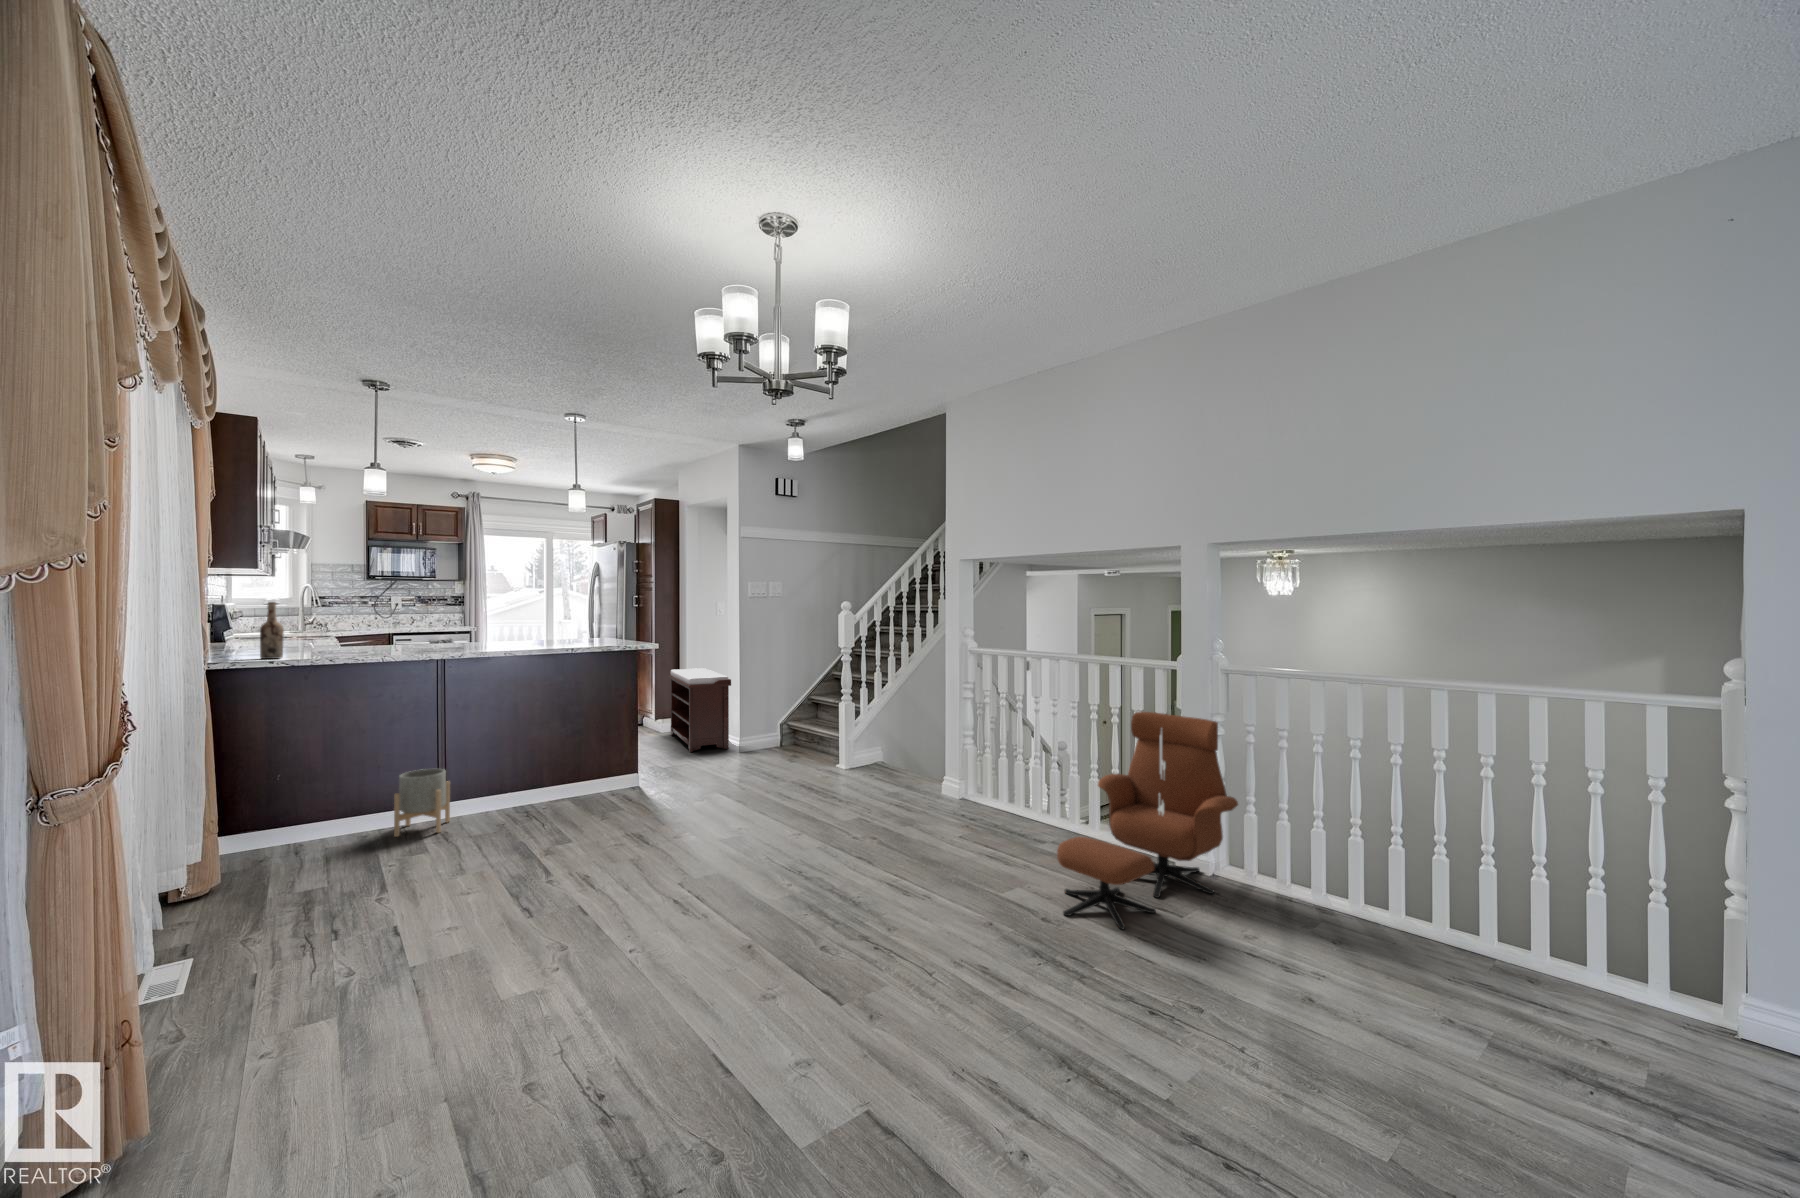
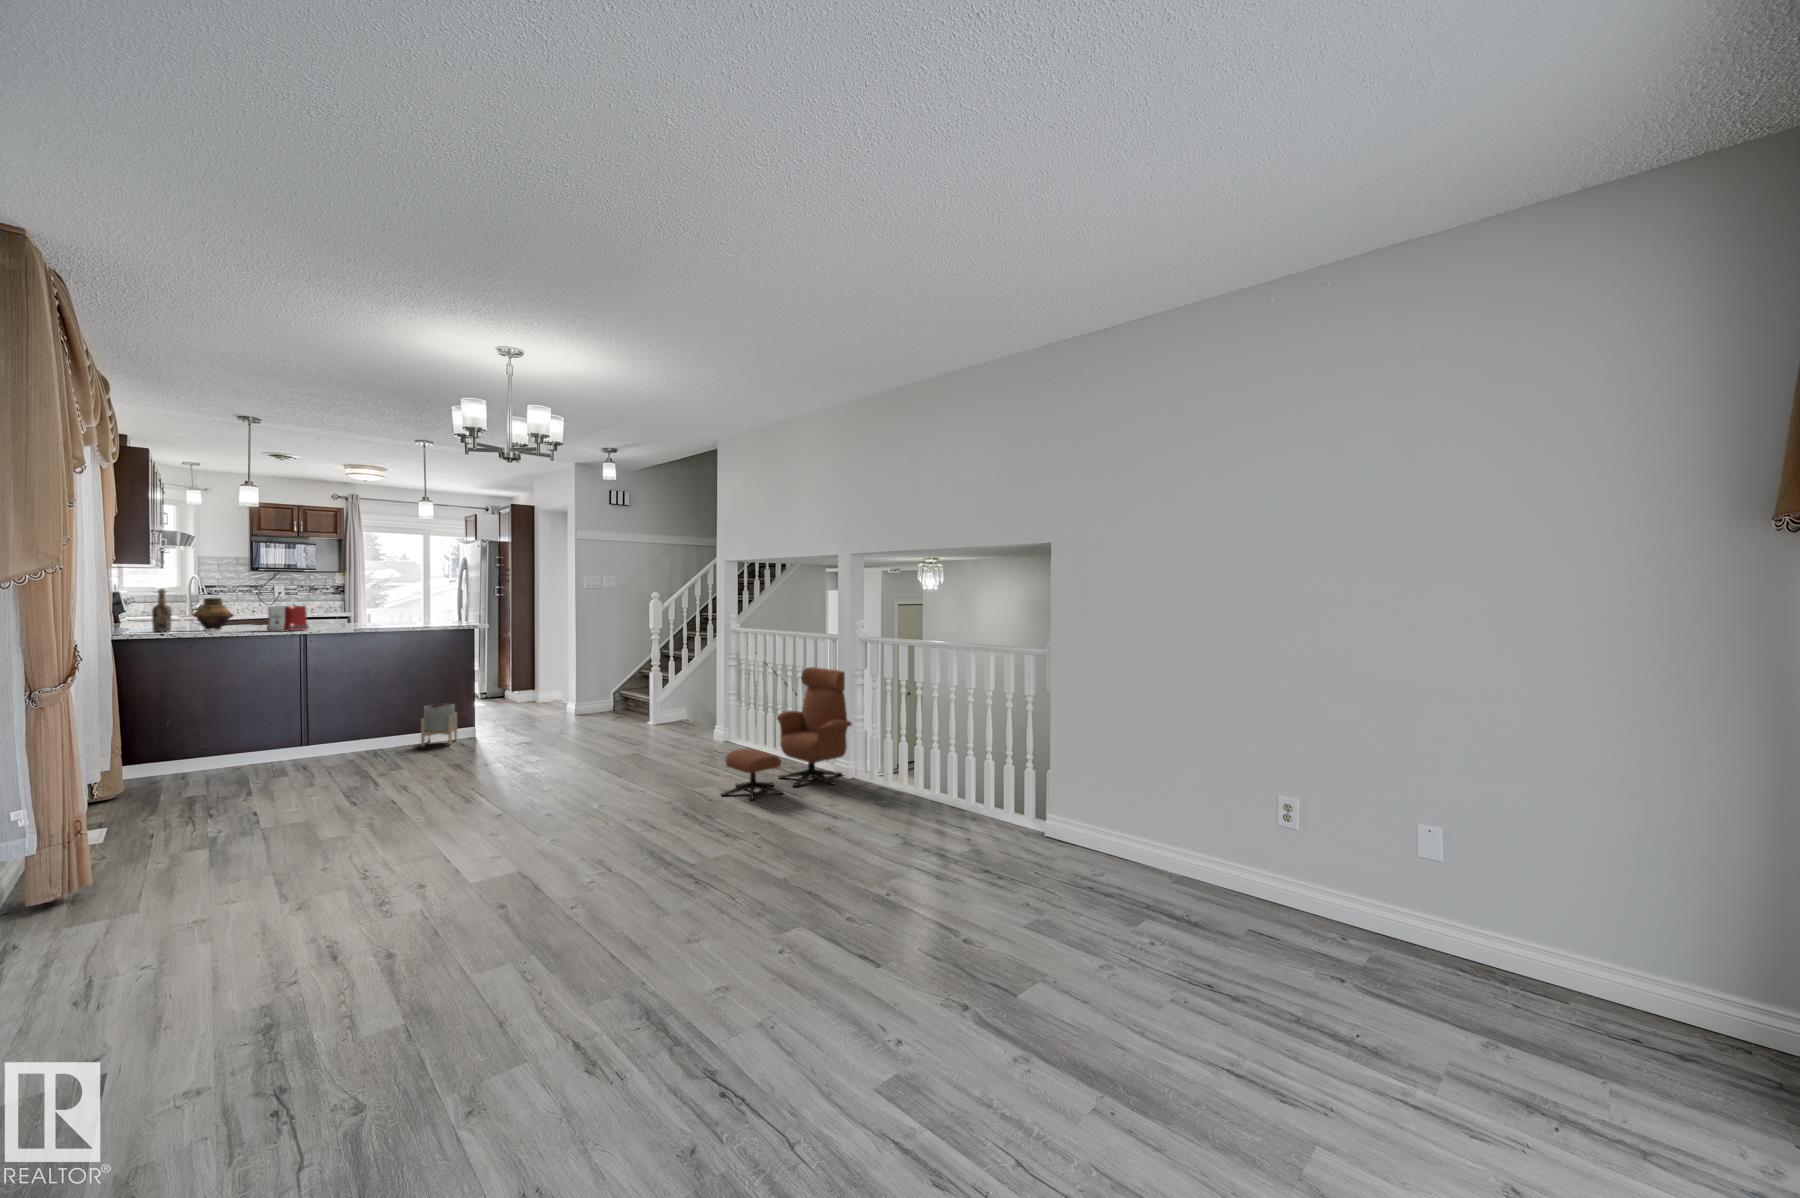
vase: none [308,612,358,655] -> present [193,598,233,630]
toaster: none [397,622,447,656] -> present [267,606,308,632]
bench: present [669,668,731,752] -> none [523,648,569,715]
planter: present [394,769,450,837] -> present [421,704,457,746]

